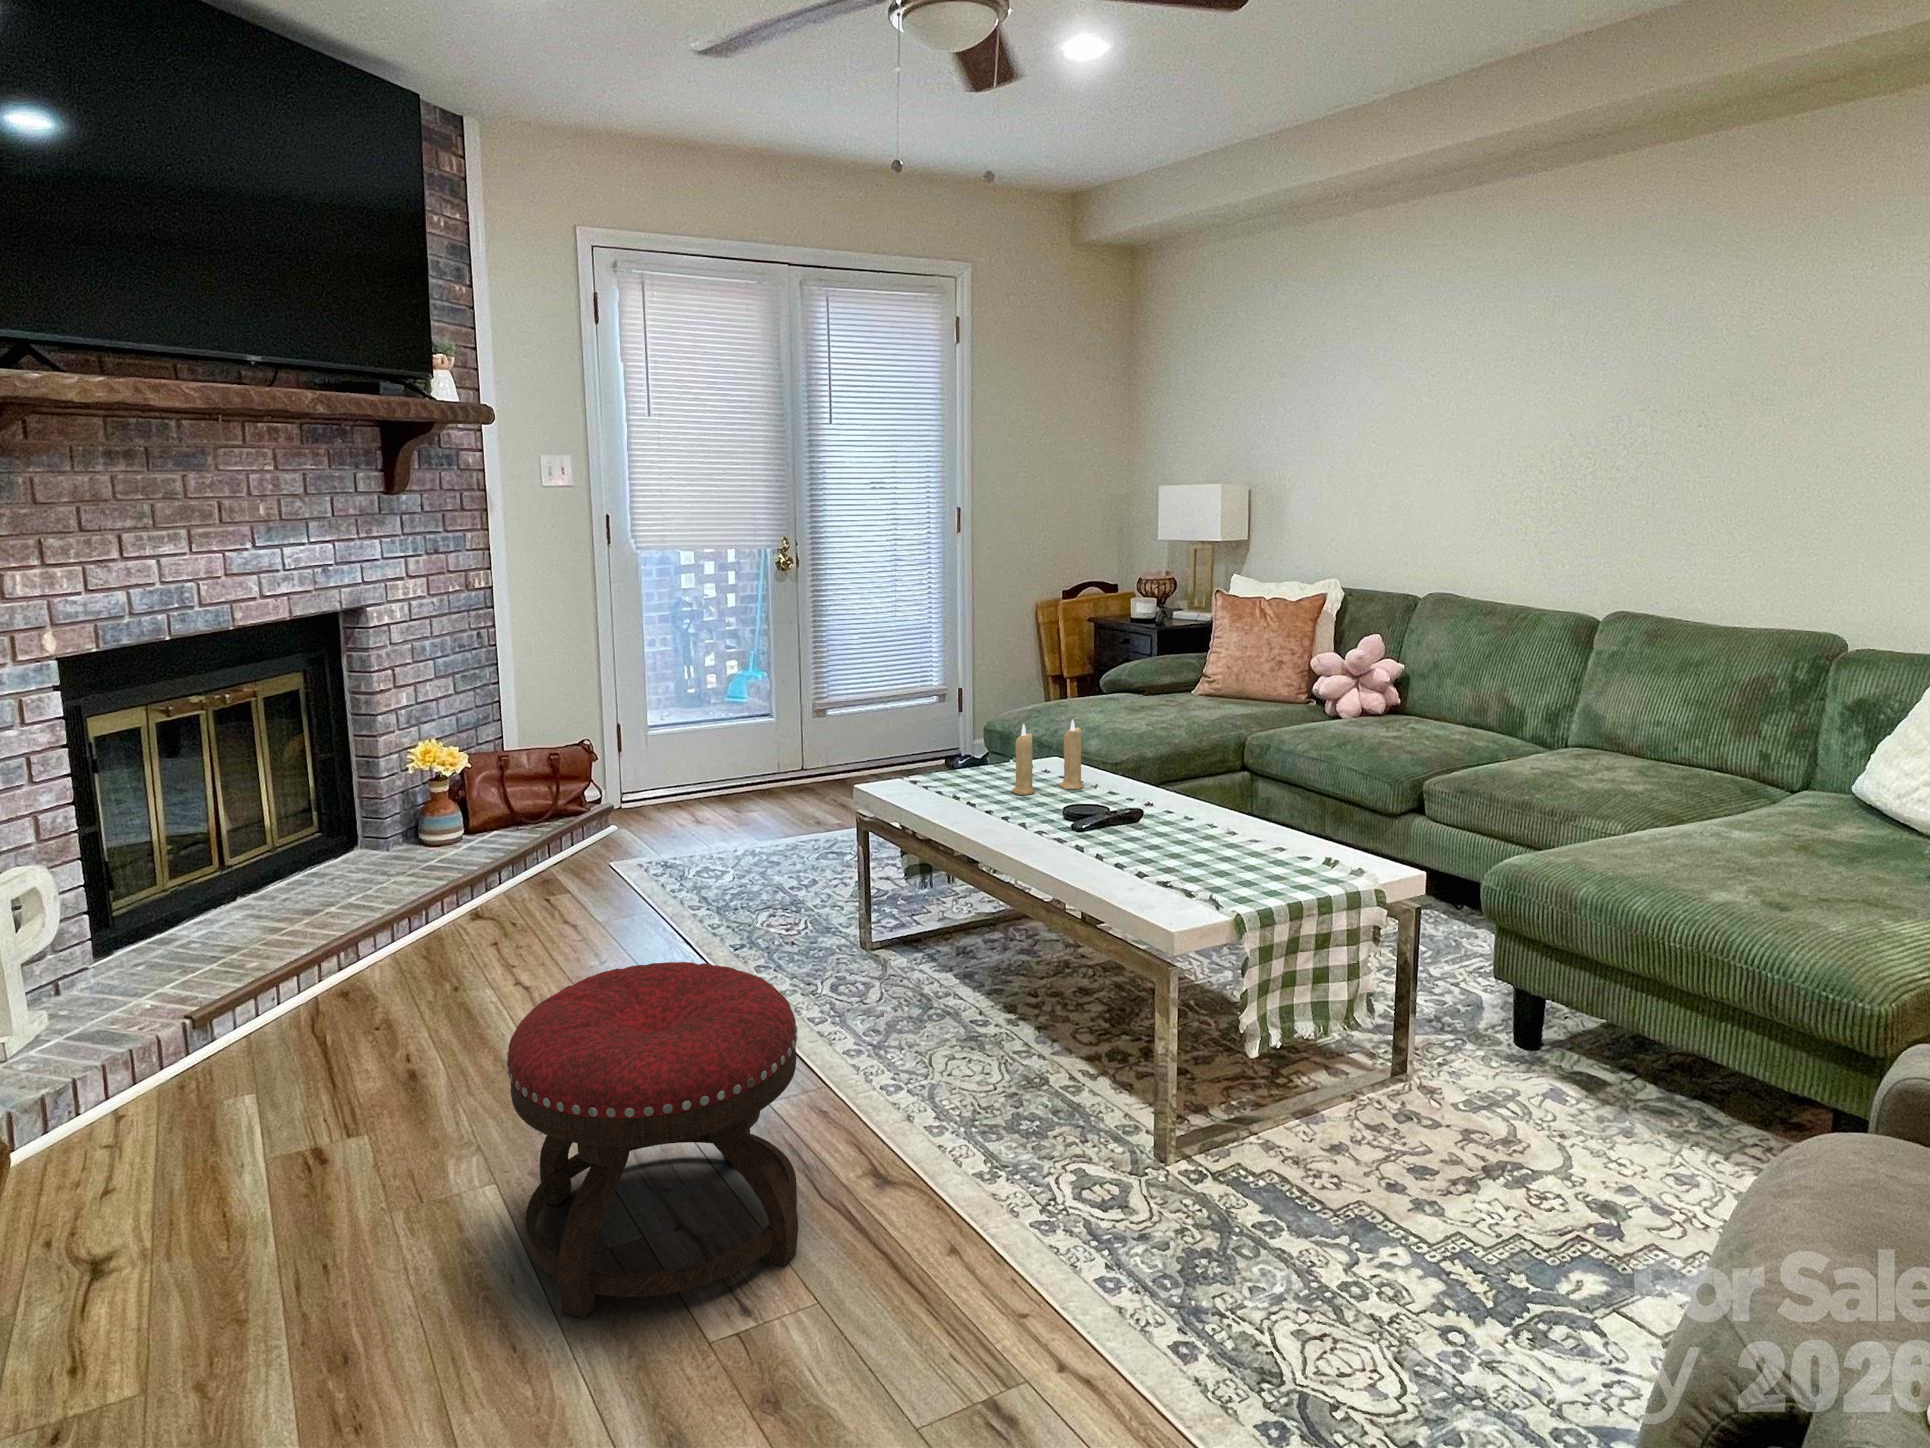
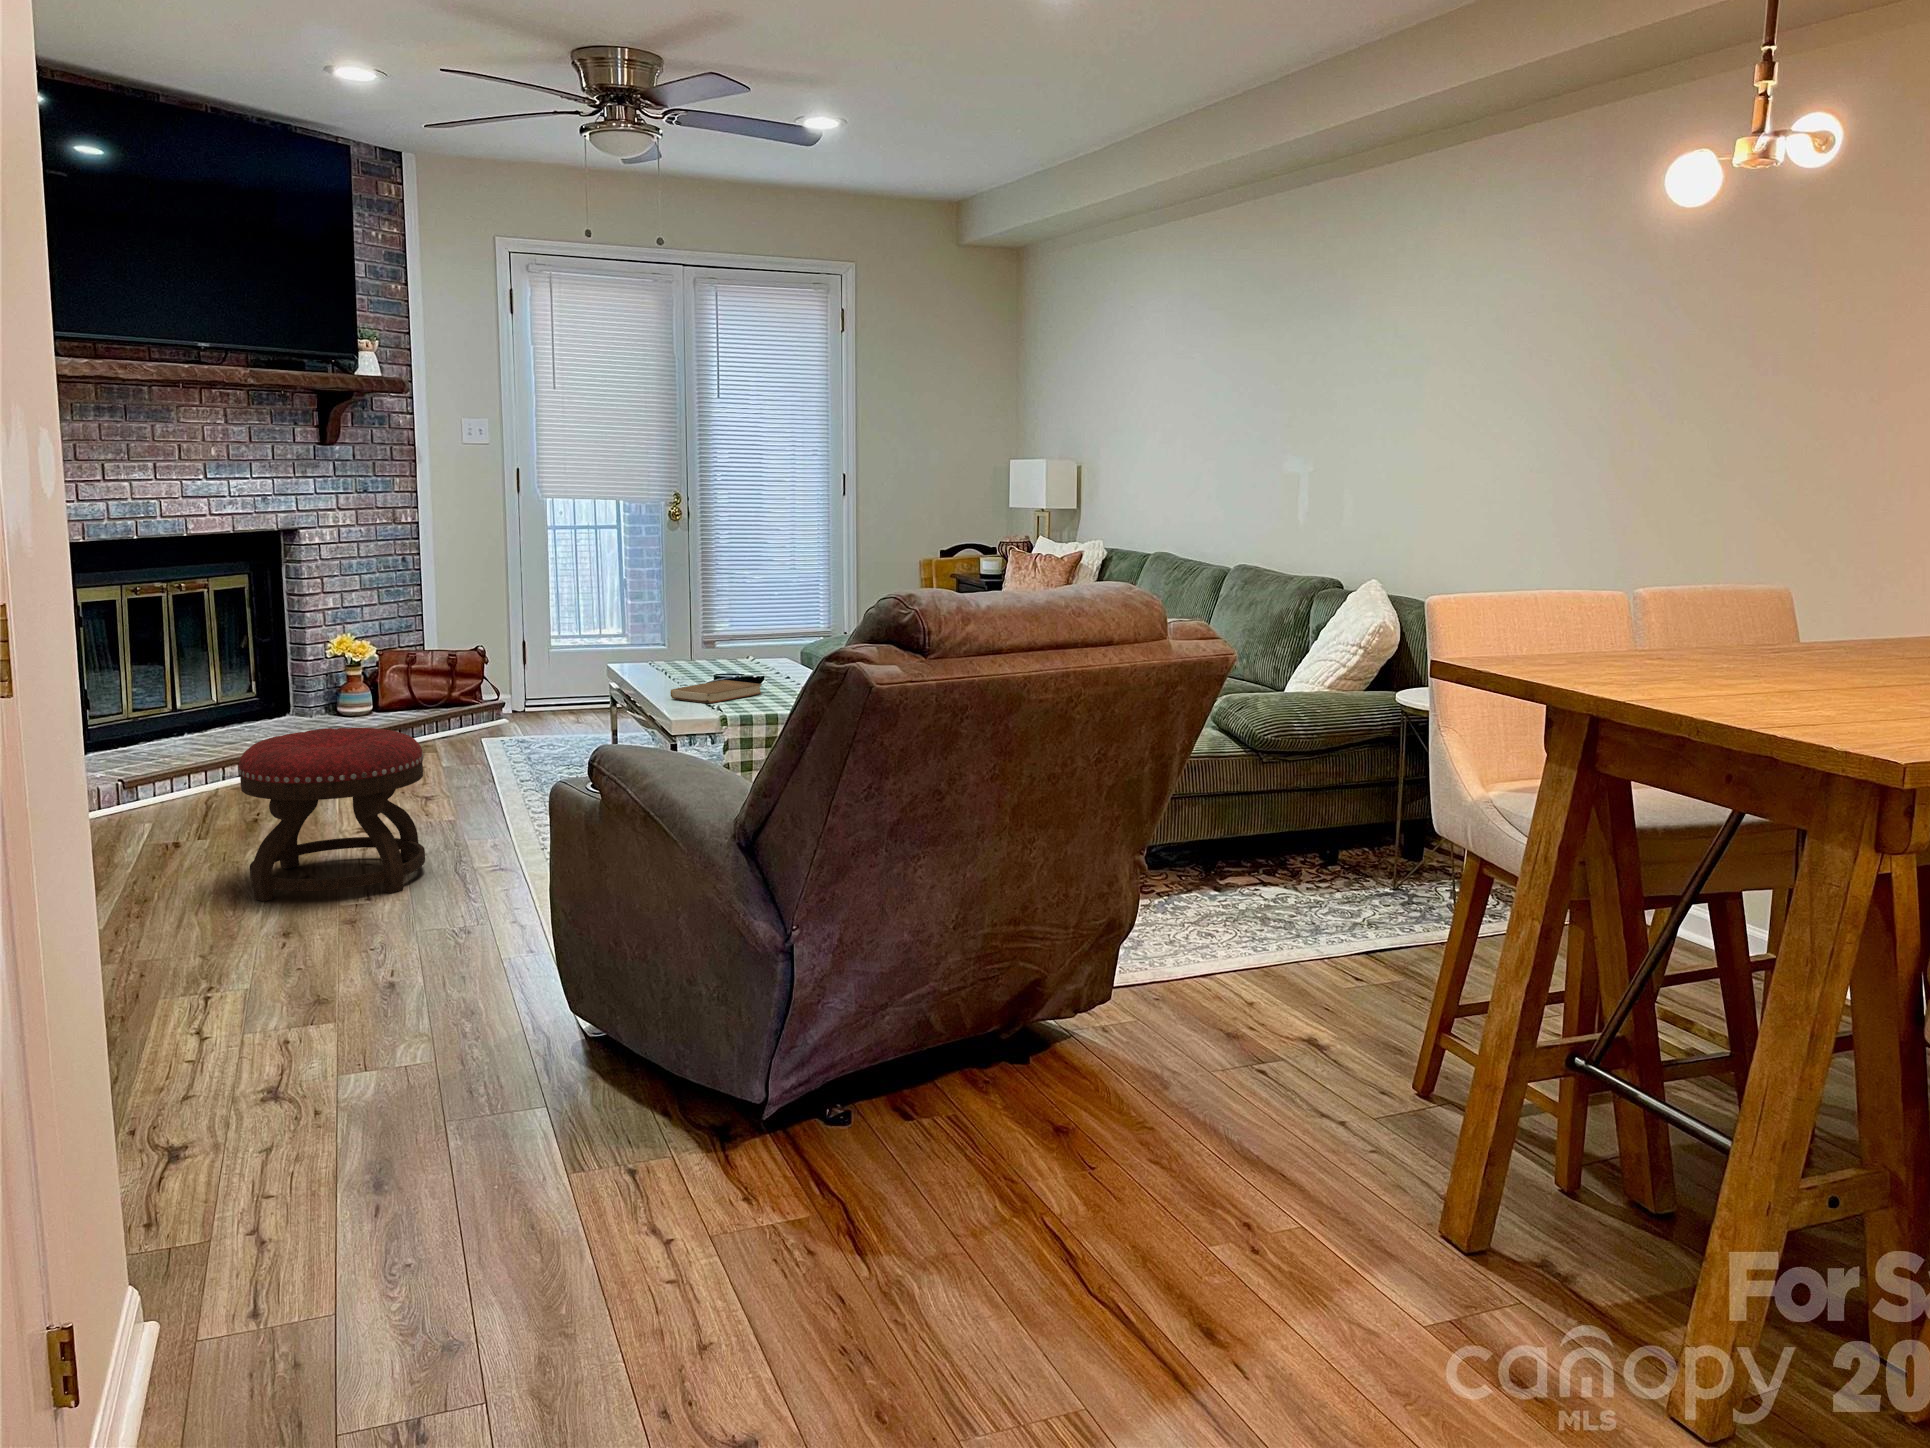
candle: present [1012,720,1084,795] -> none [701,617,759,671]
book: none [1104,827,1210,880] -> present [671,680,762,703]

